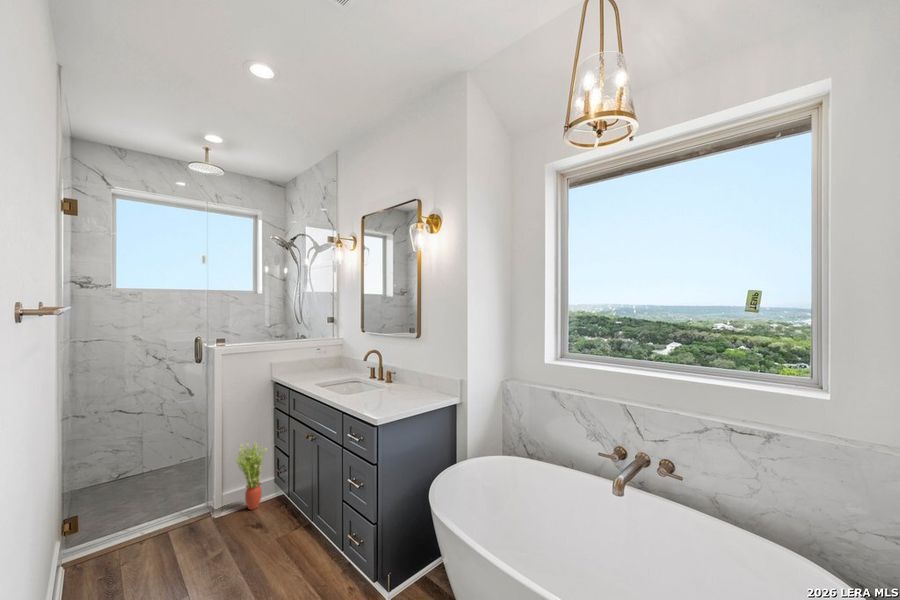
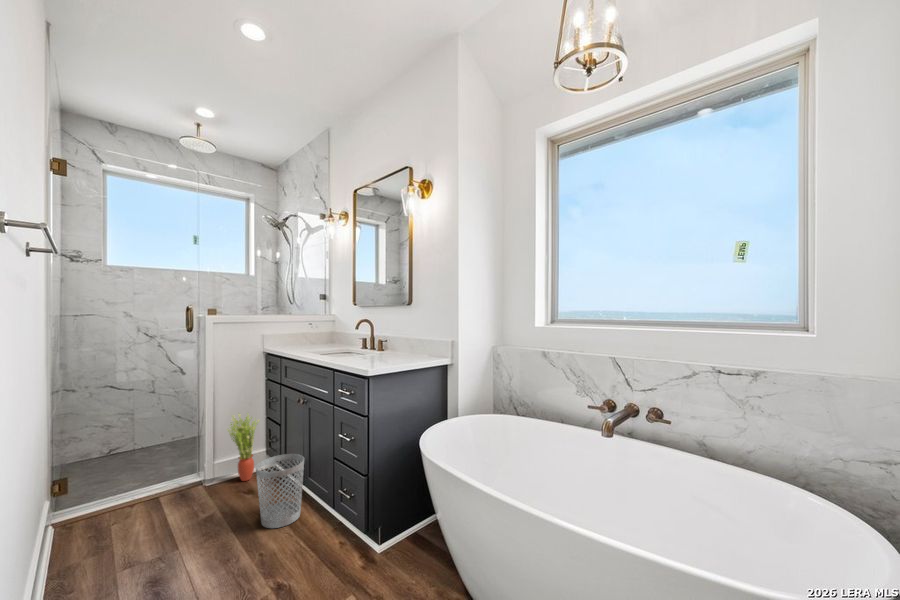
wastebasket: none [265,489,313,567] -> present [256,454,304,528]

